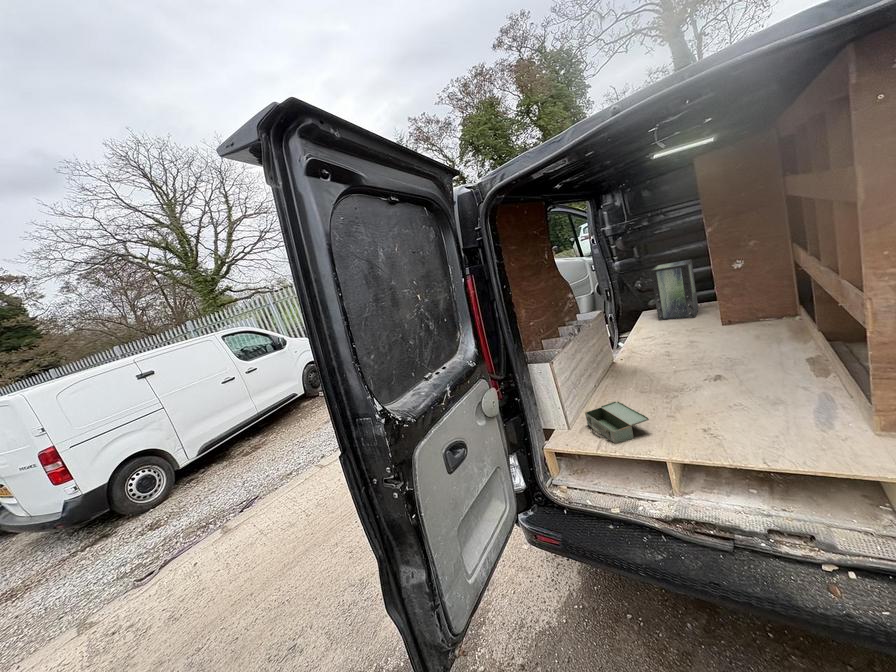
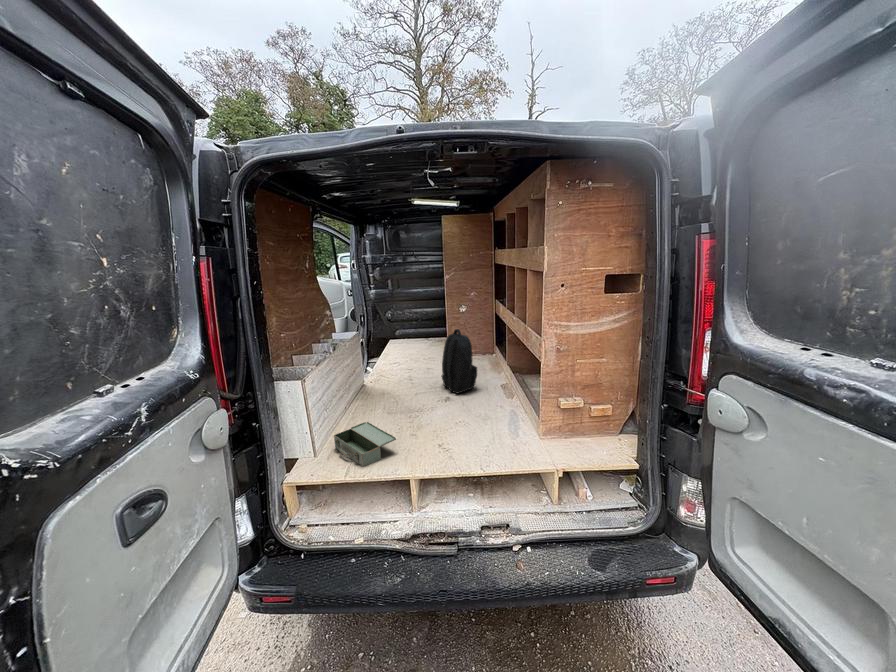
storage box: present [651,259,698,321] -> none [400,299,432,348]
backpack: none [708,294,761,371] -> present [441,329,477,393]

